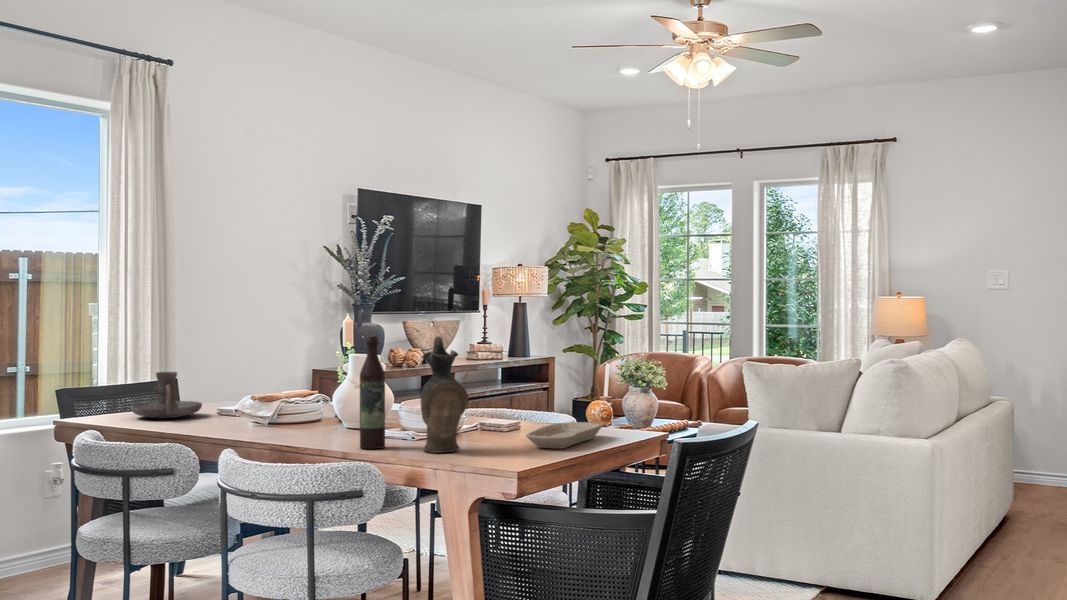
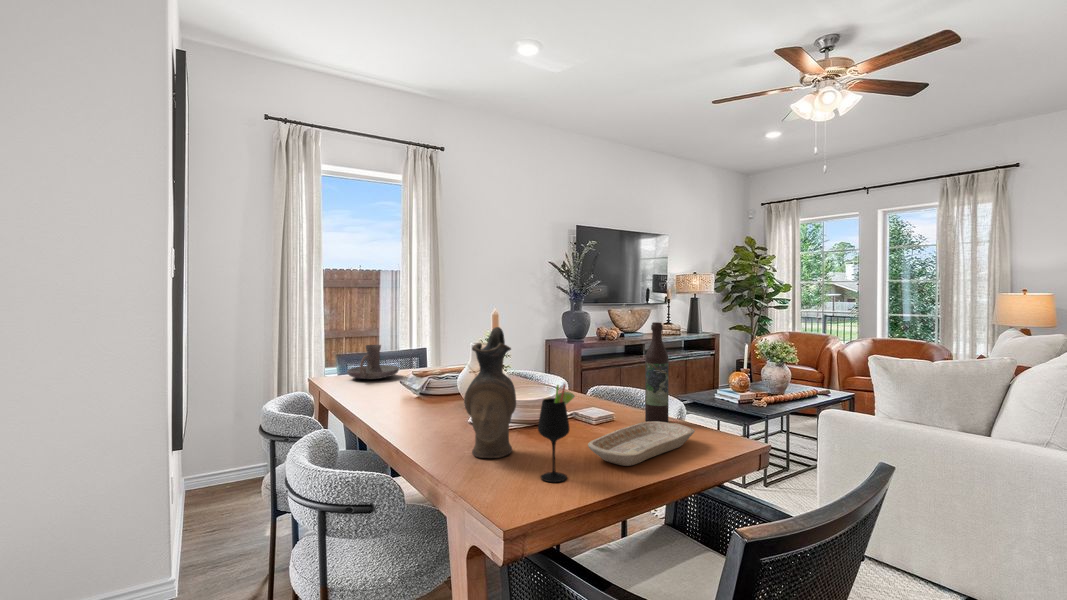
wine bottle: present [360,336,385,449] -> present [645,322,669,423]
wine glass: none [500,378,531,458] -> present [538,384,575,482]

